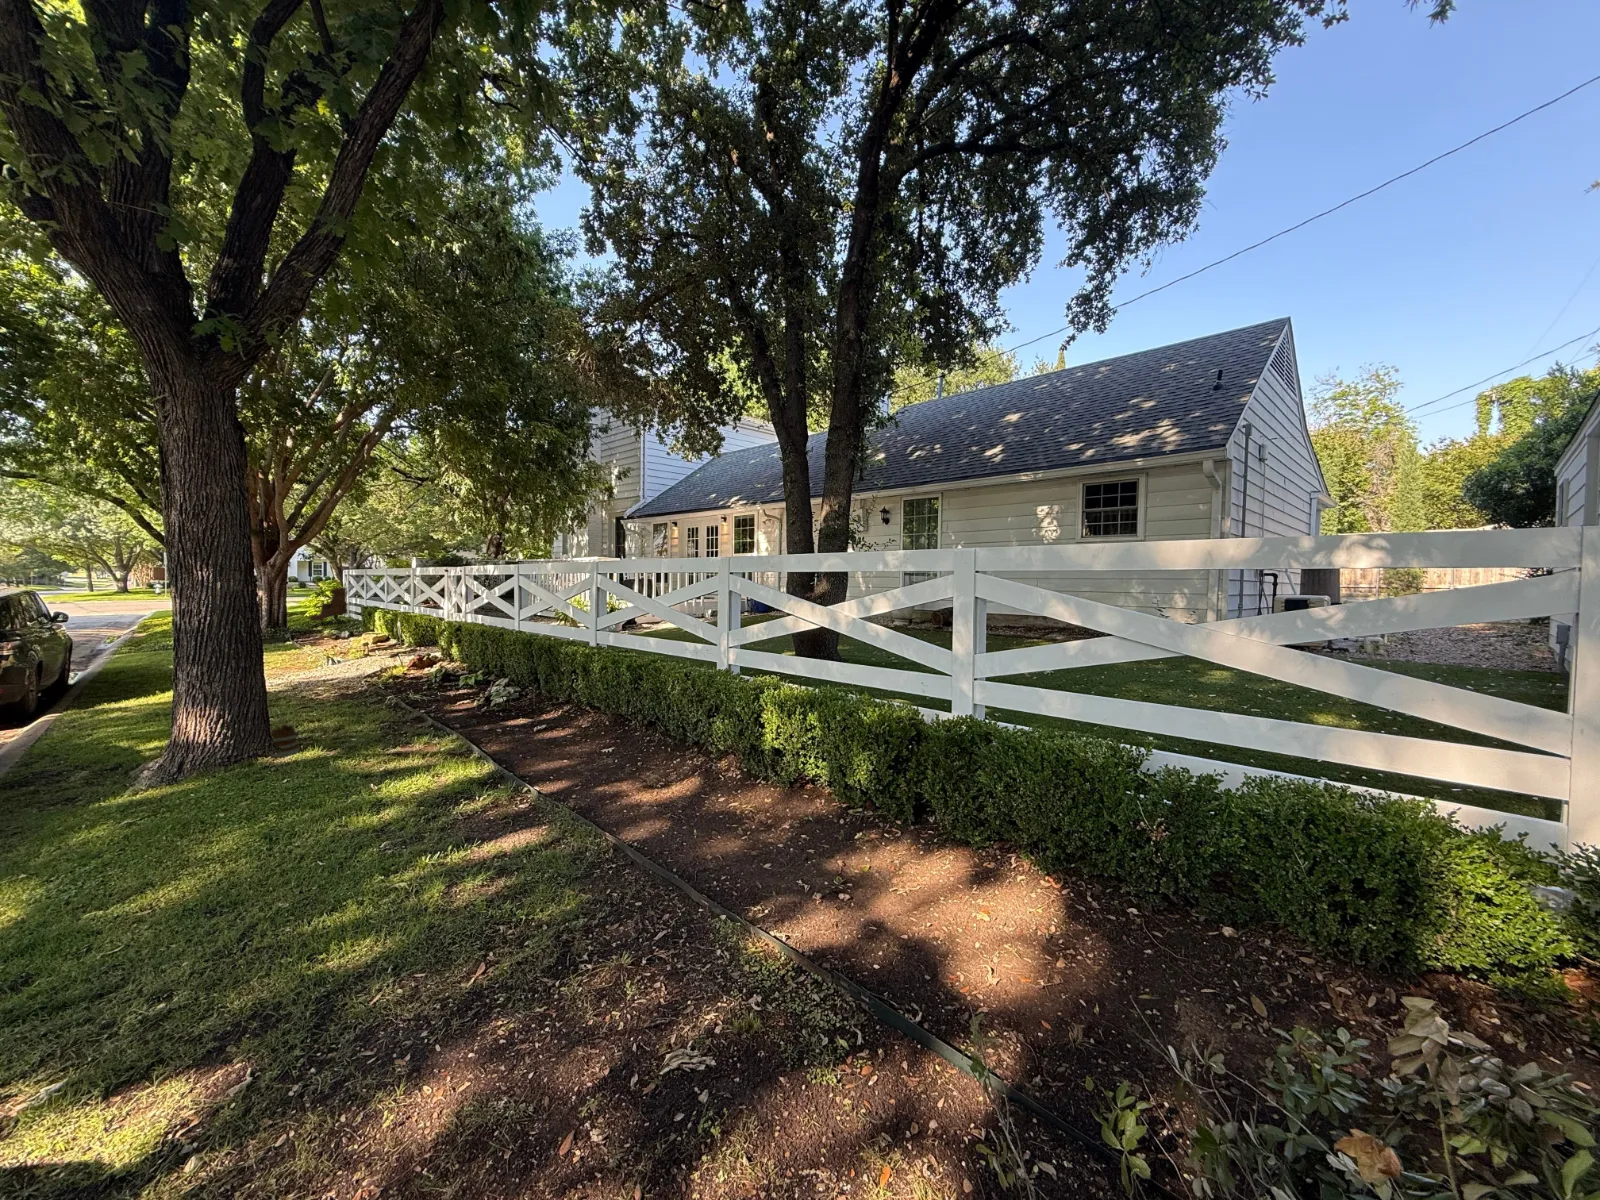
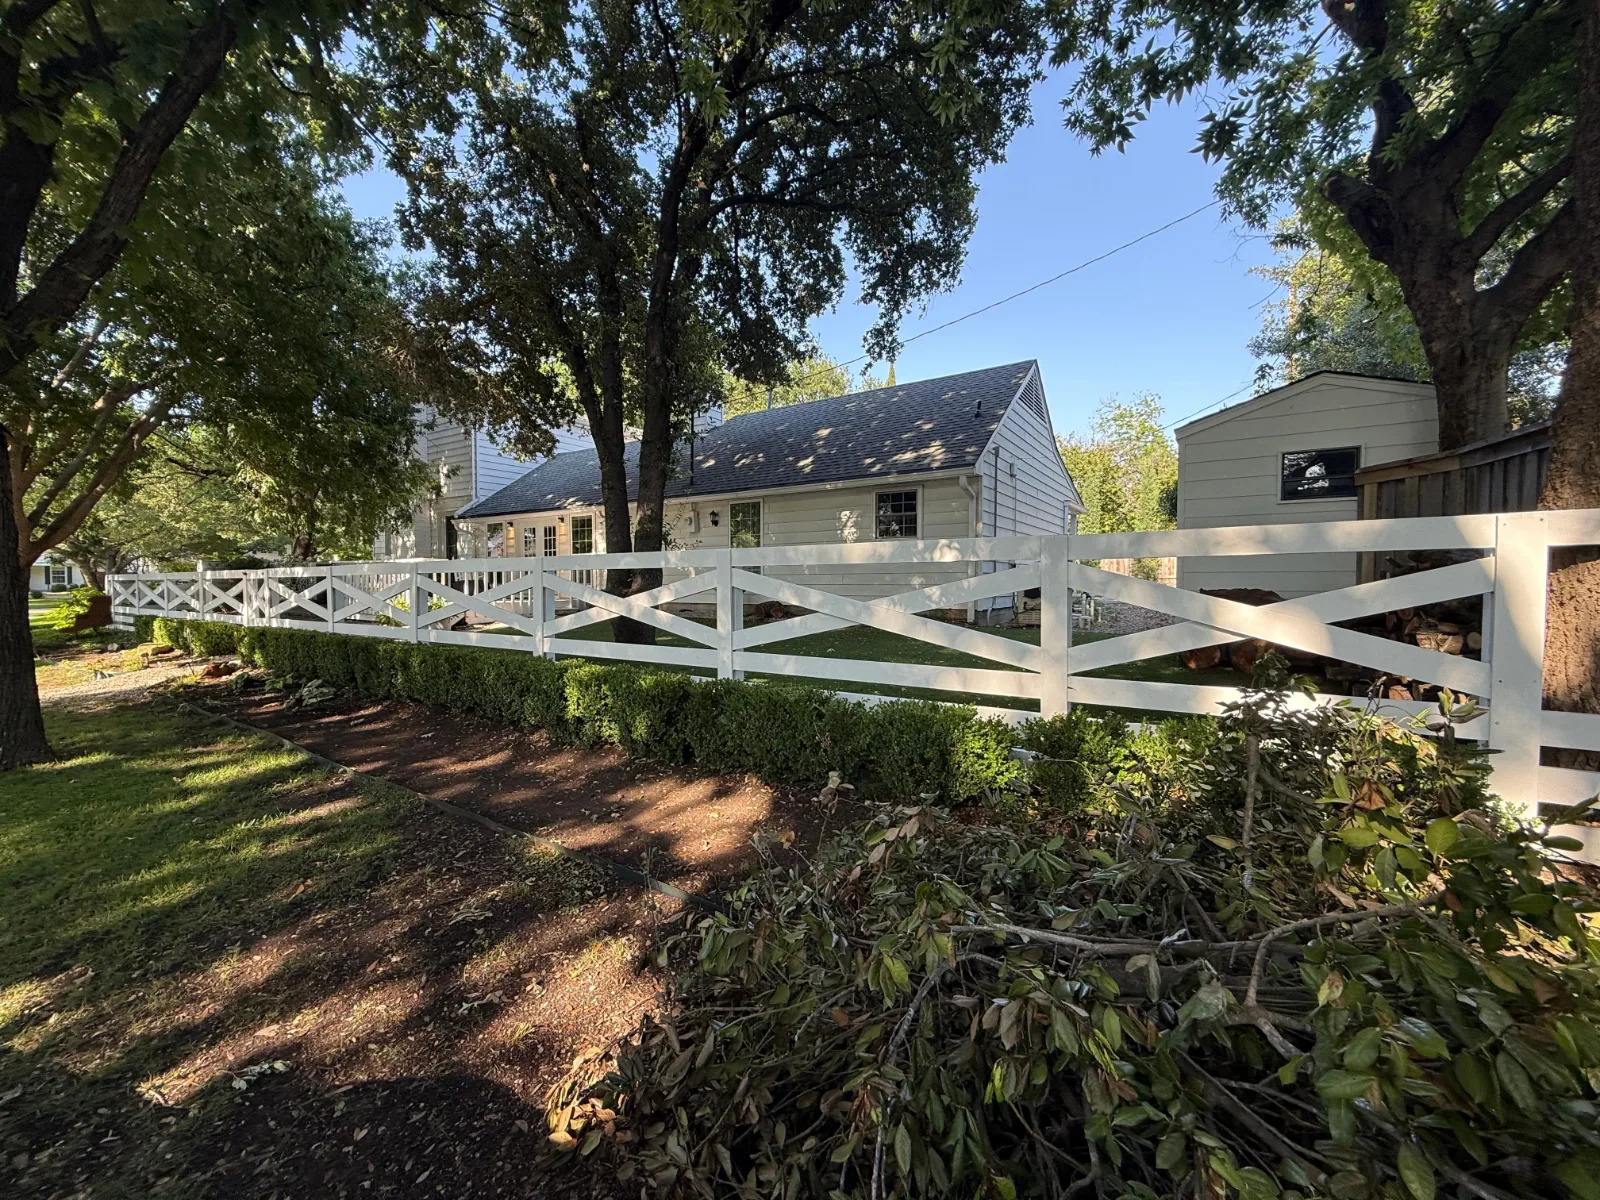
wooden bucket: present [271,715,299,757] -> none [48,720,83,764]

